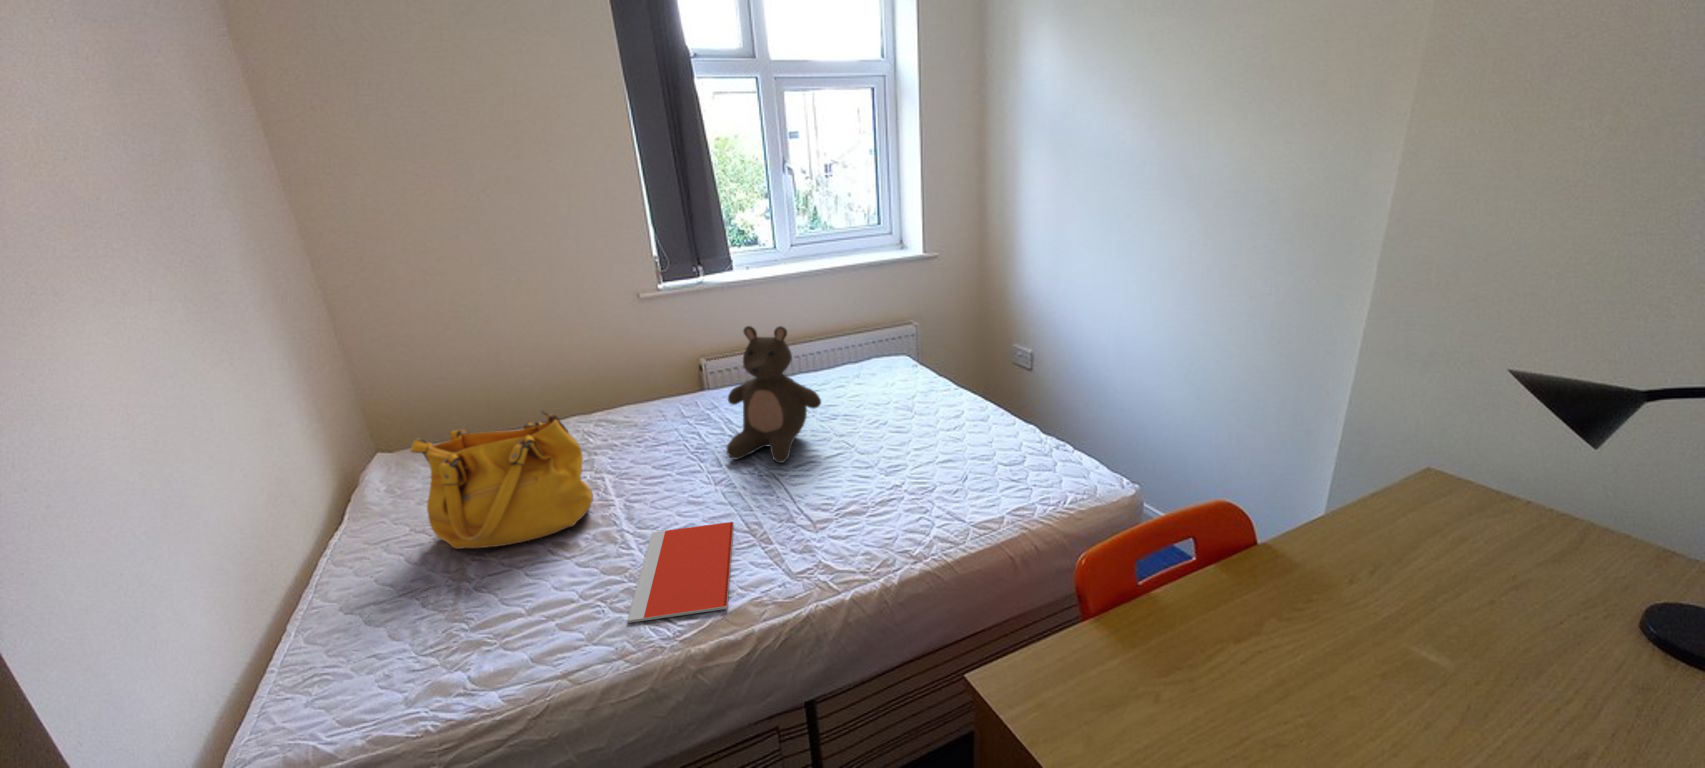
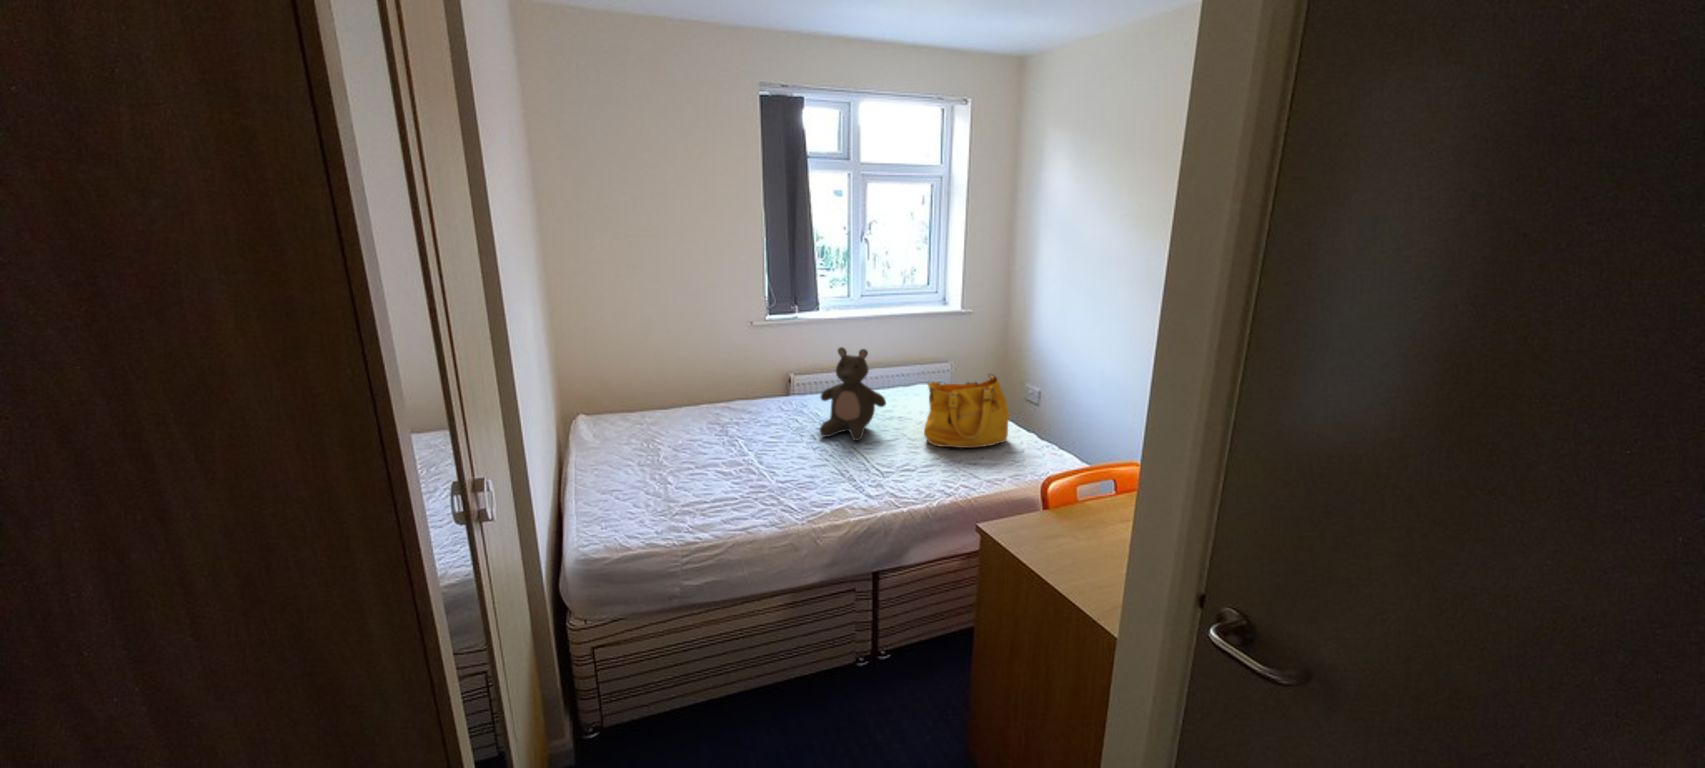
handbag: present [410,411,593,549] -> present [924,375,1010,448]
notebook: present [627,522,733,623] -> none [774,469,833,511]

